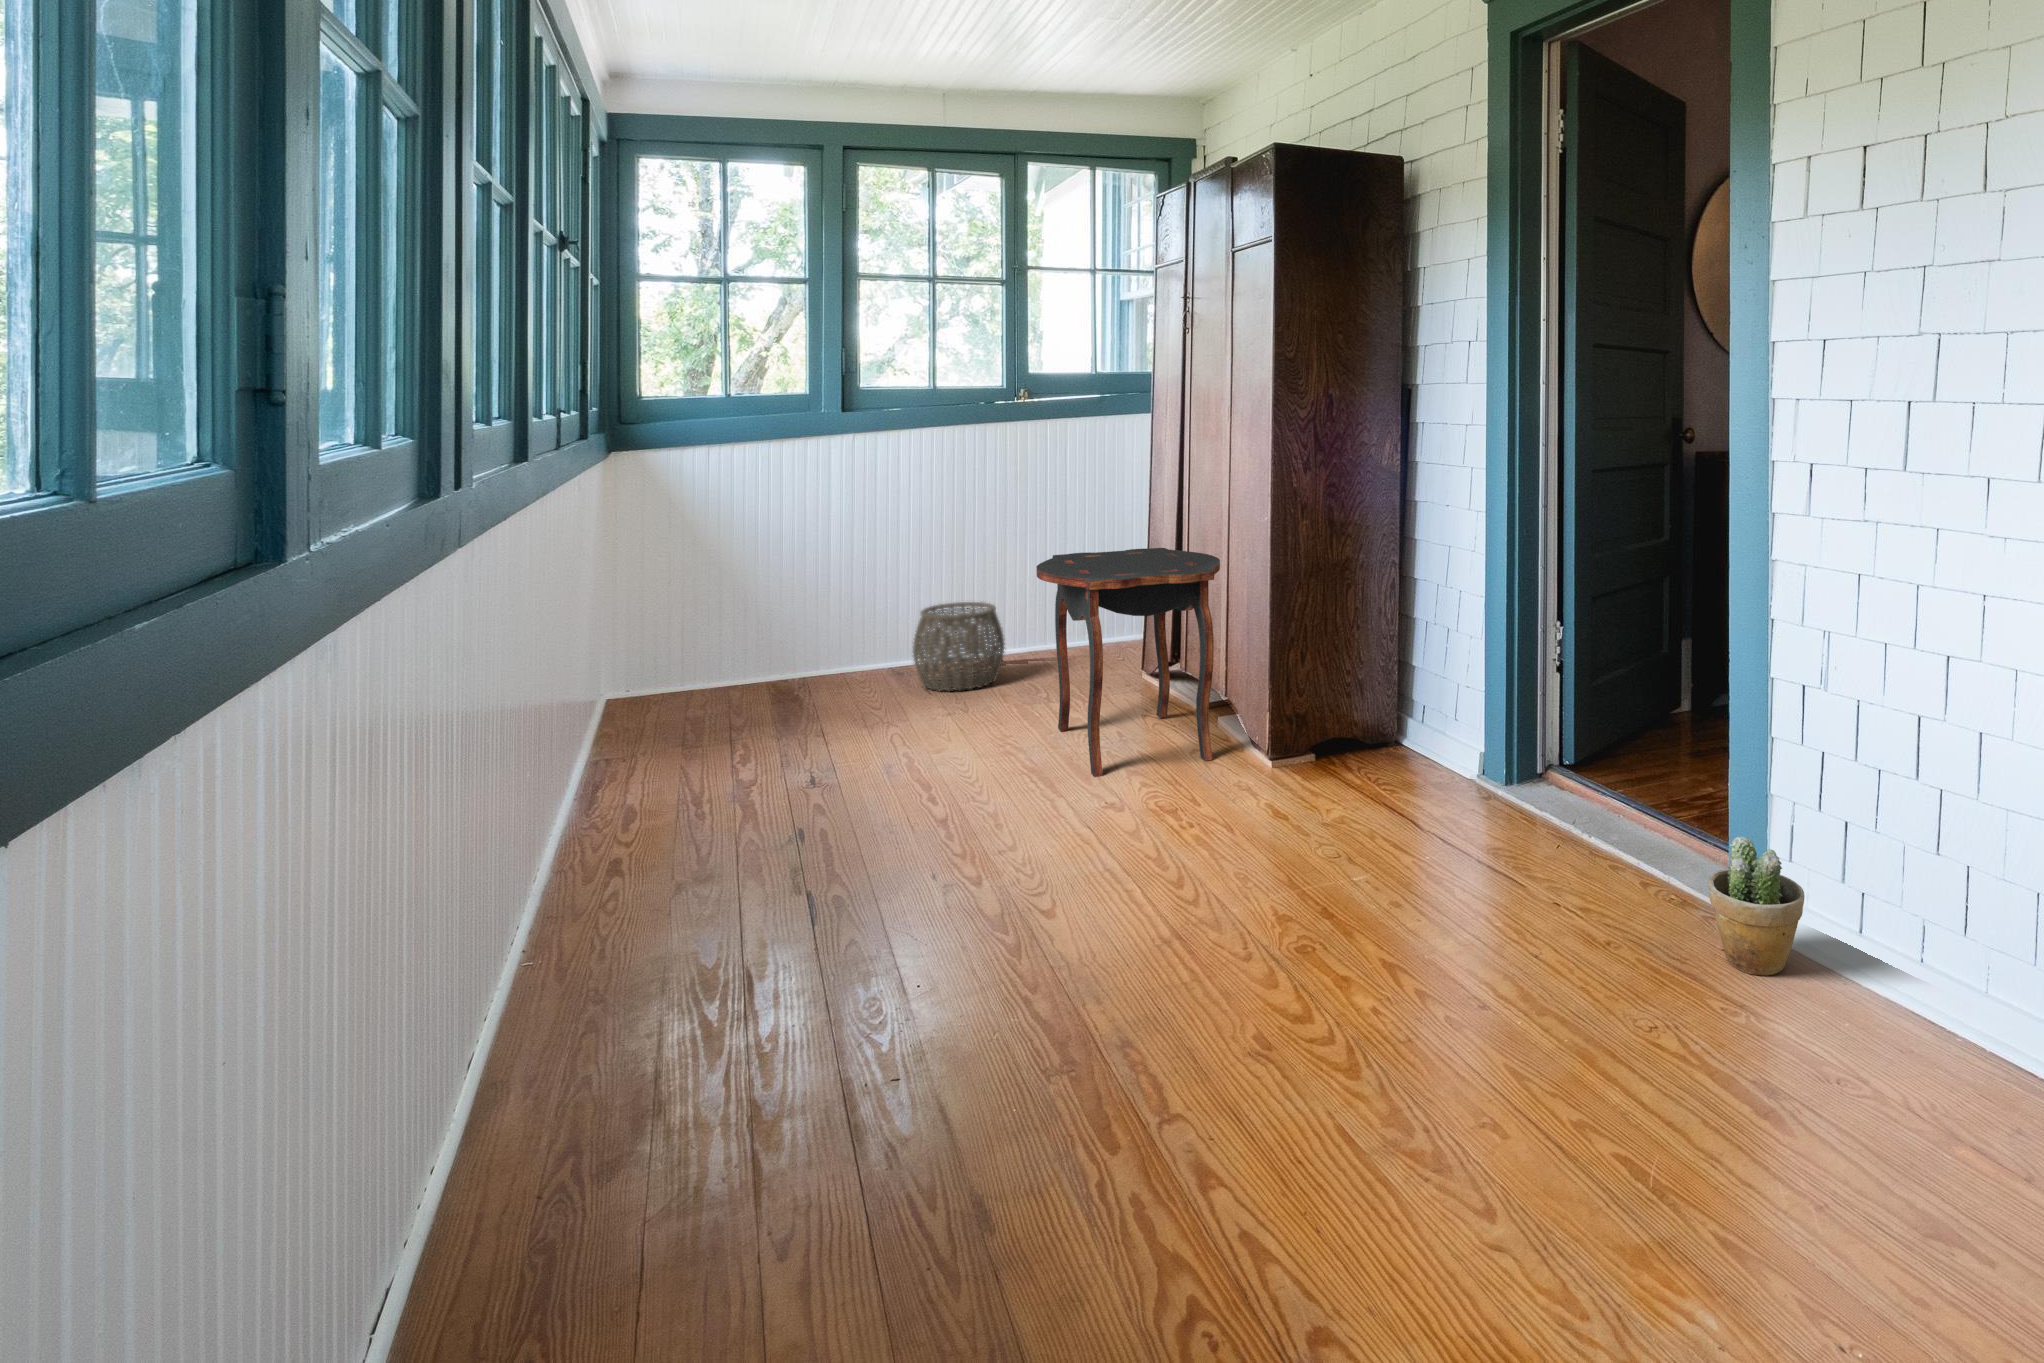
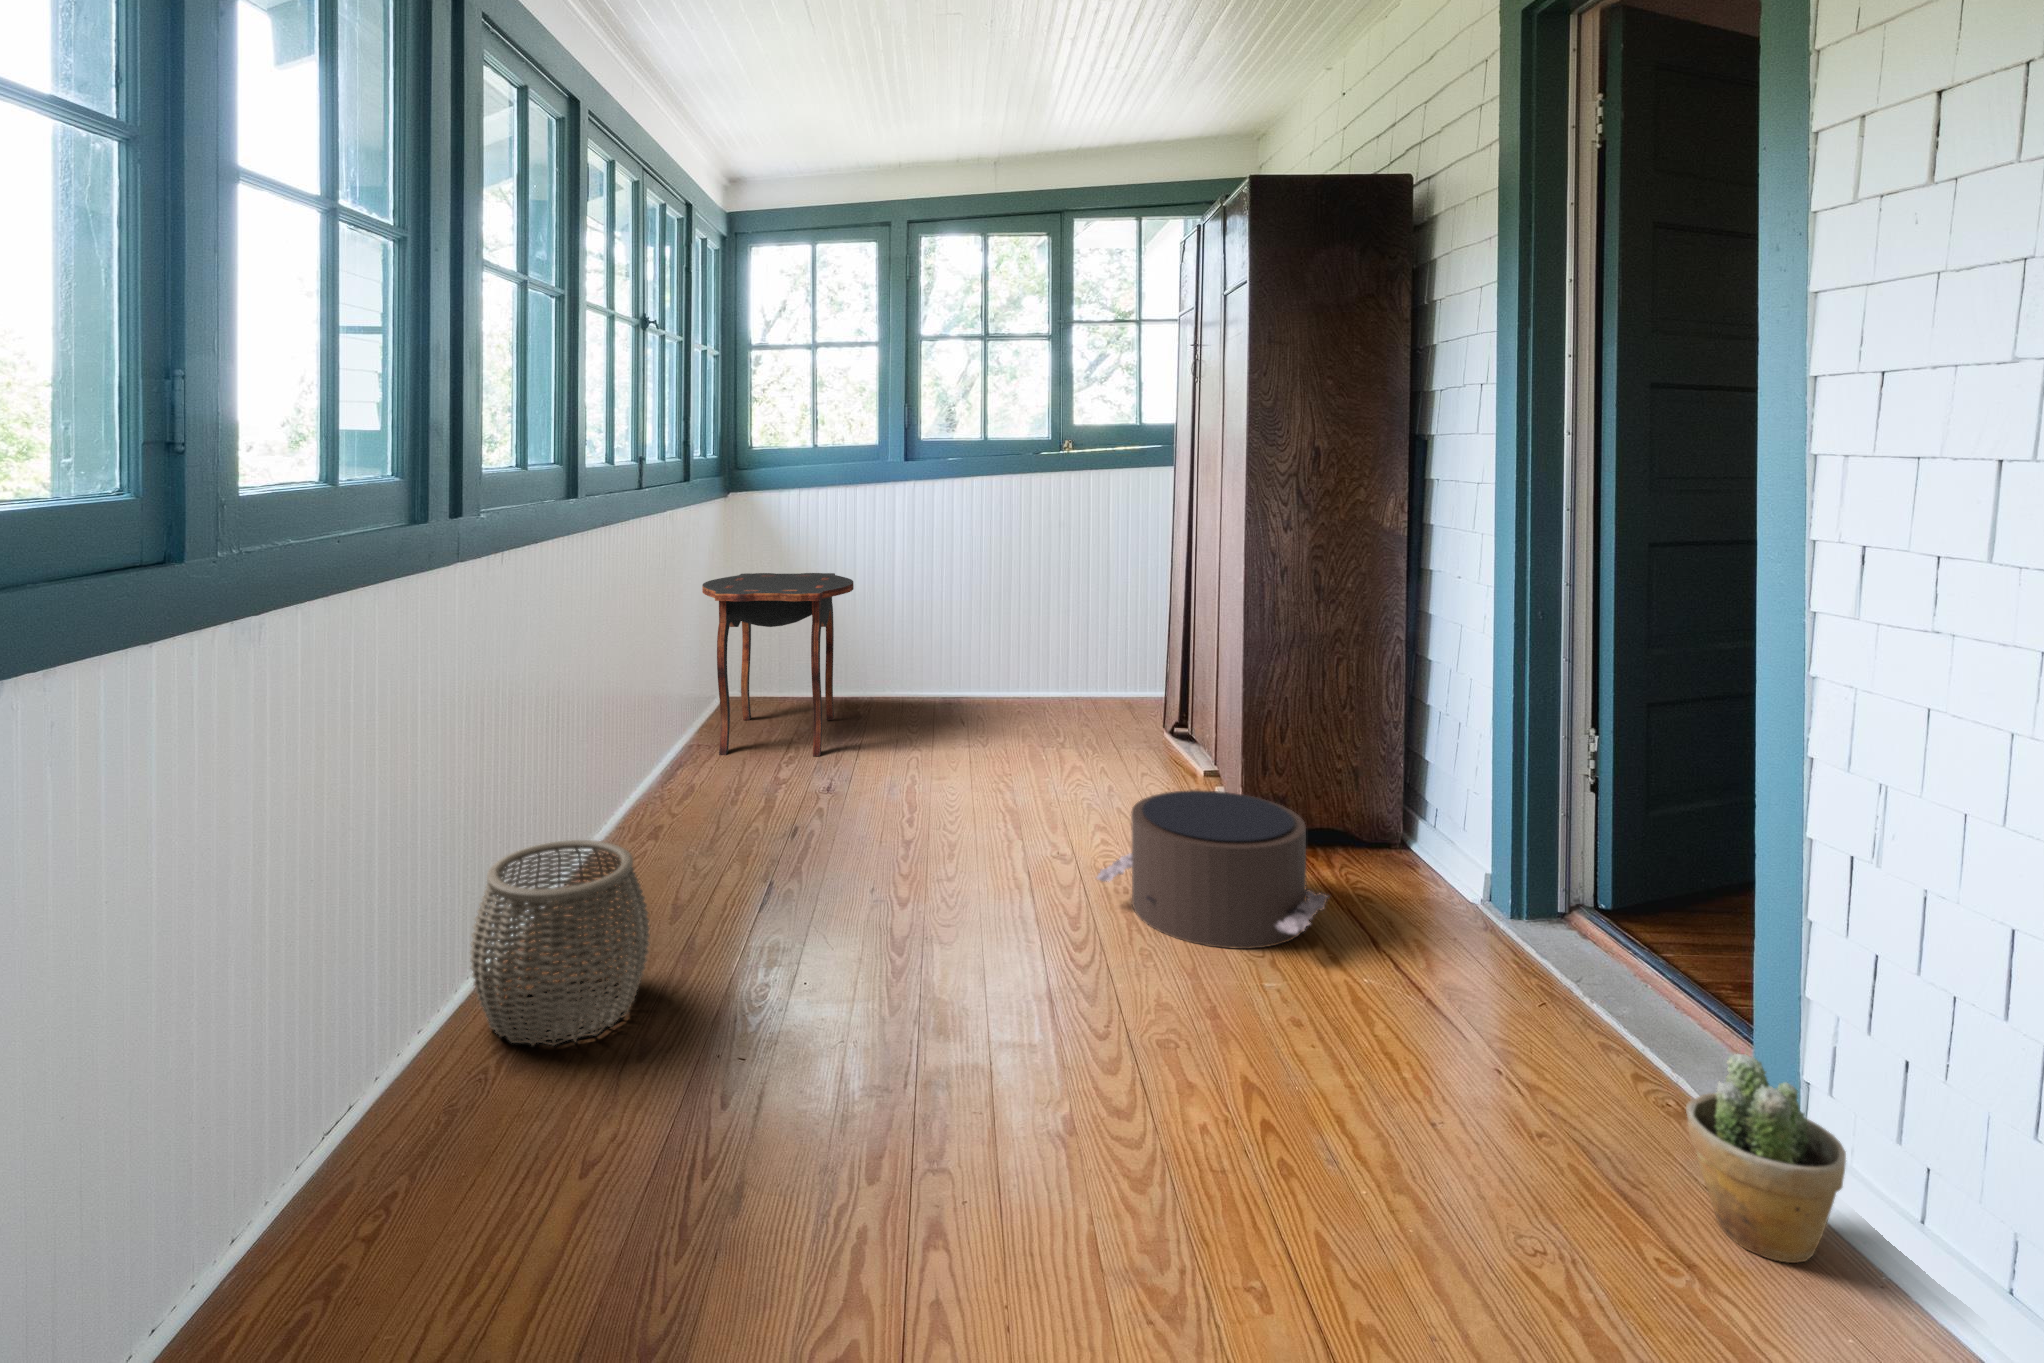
side table: present [1036,548,1220,777] -> present [702,573,854,756]
woven basket: present [913,602,1005,691] -> present [470,840,649,1046]
pouf: none [1176,720,1381,861] -> present [1096,790,1329,949]

